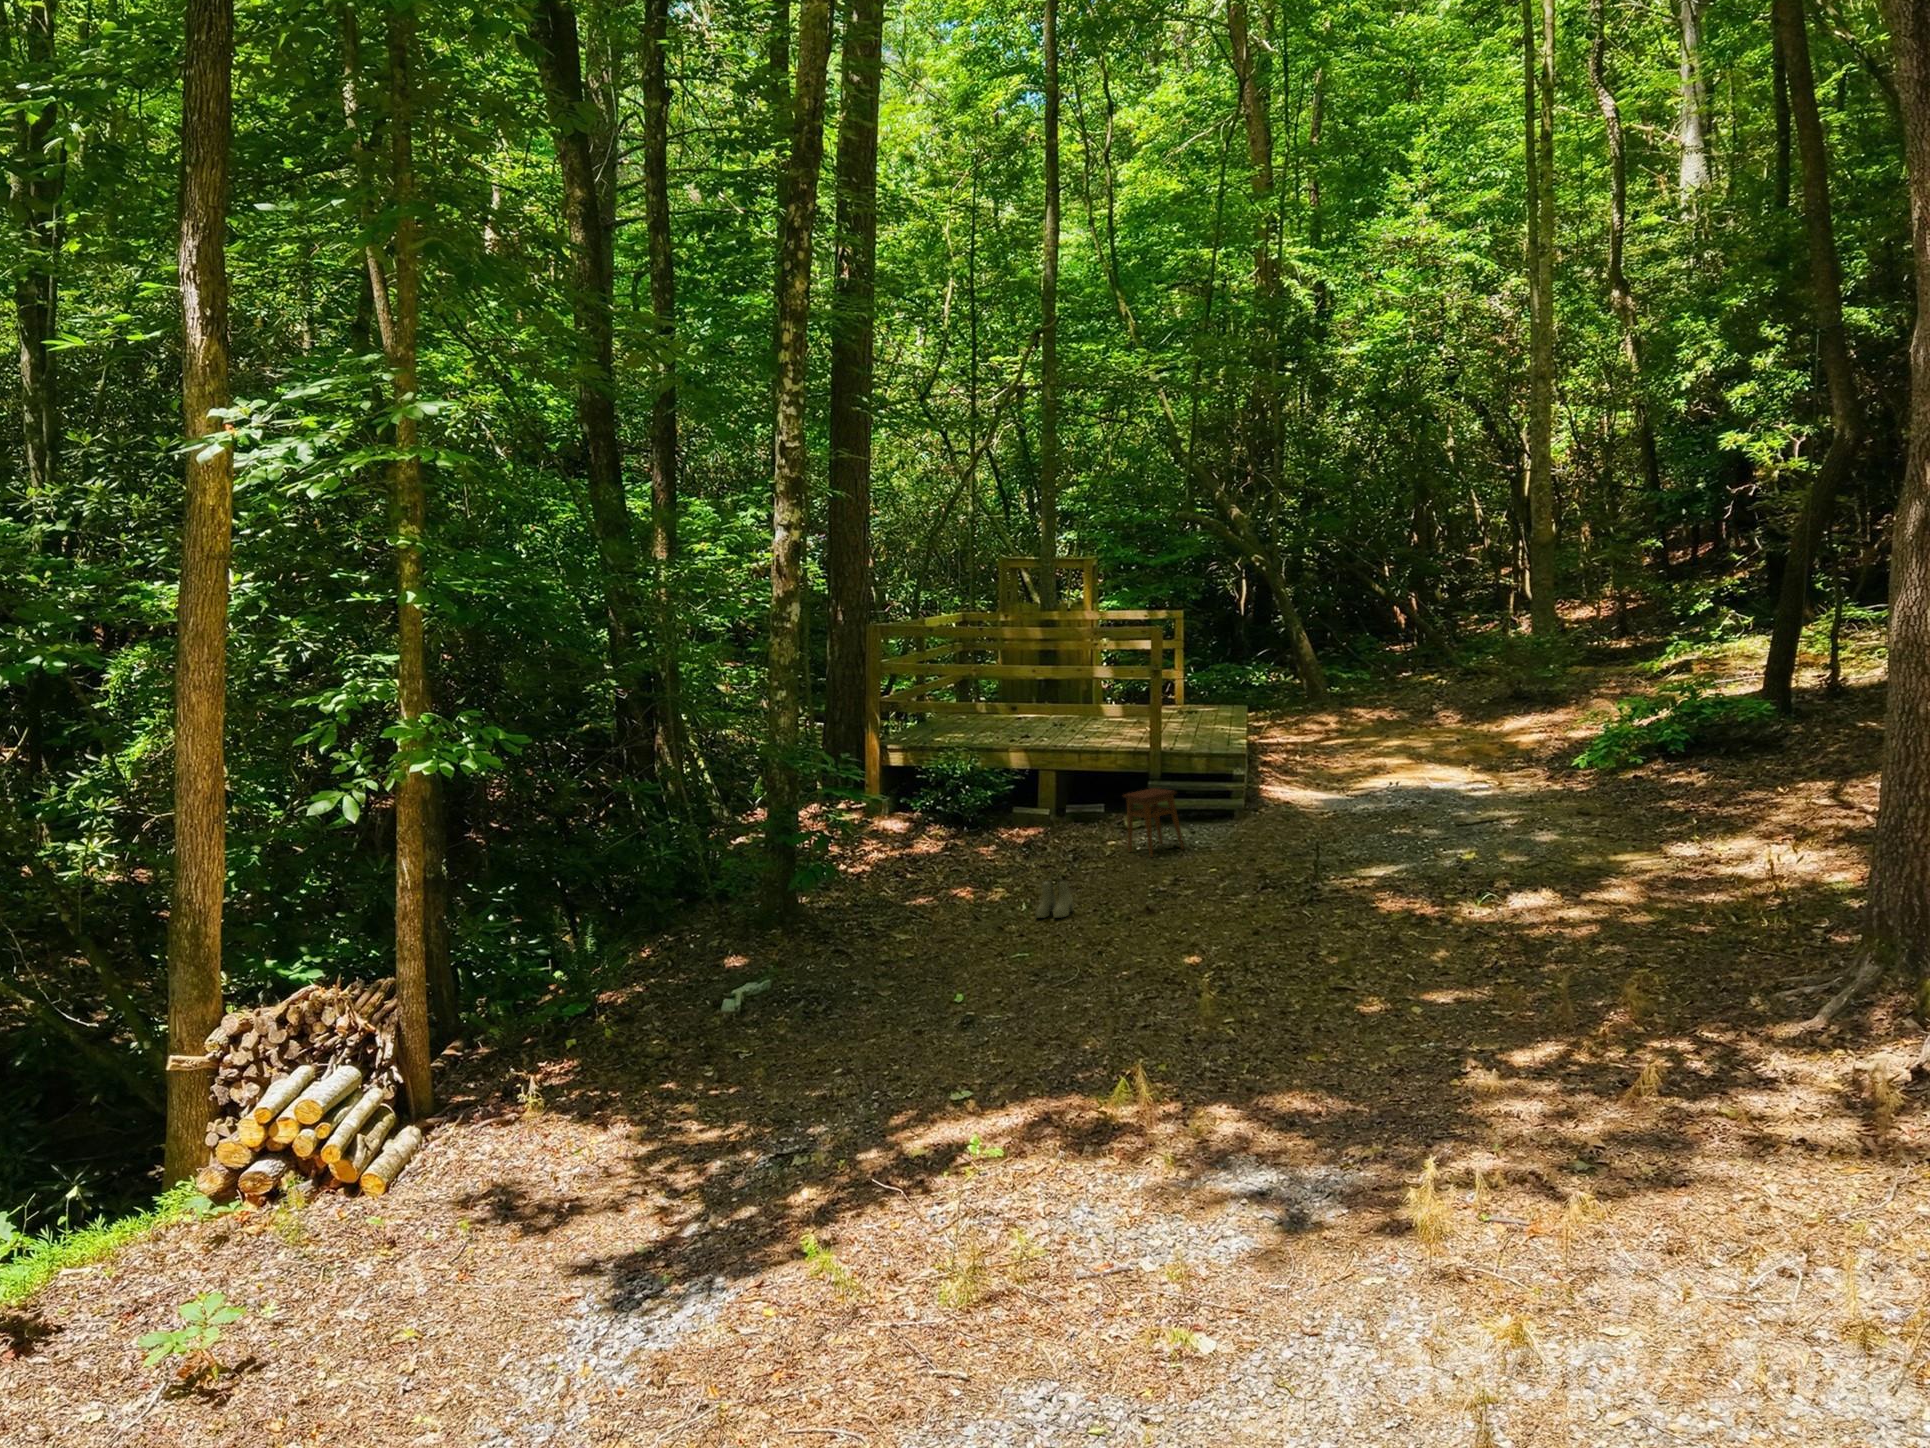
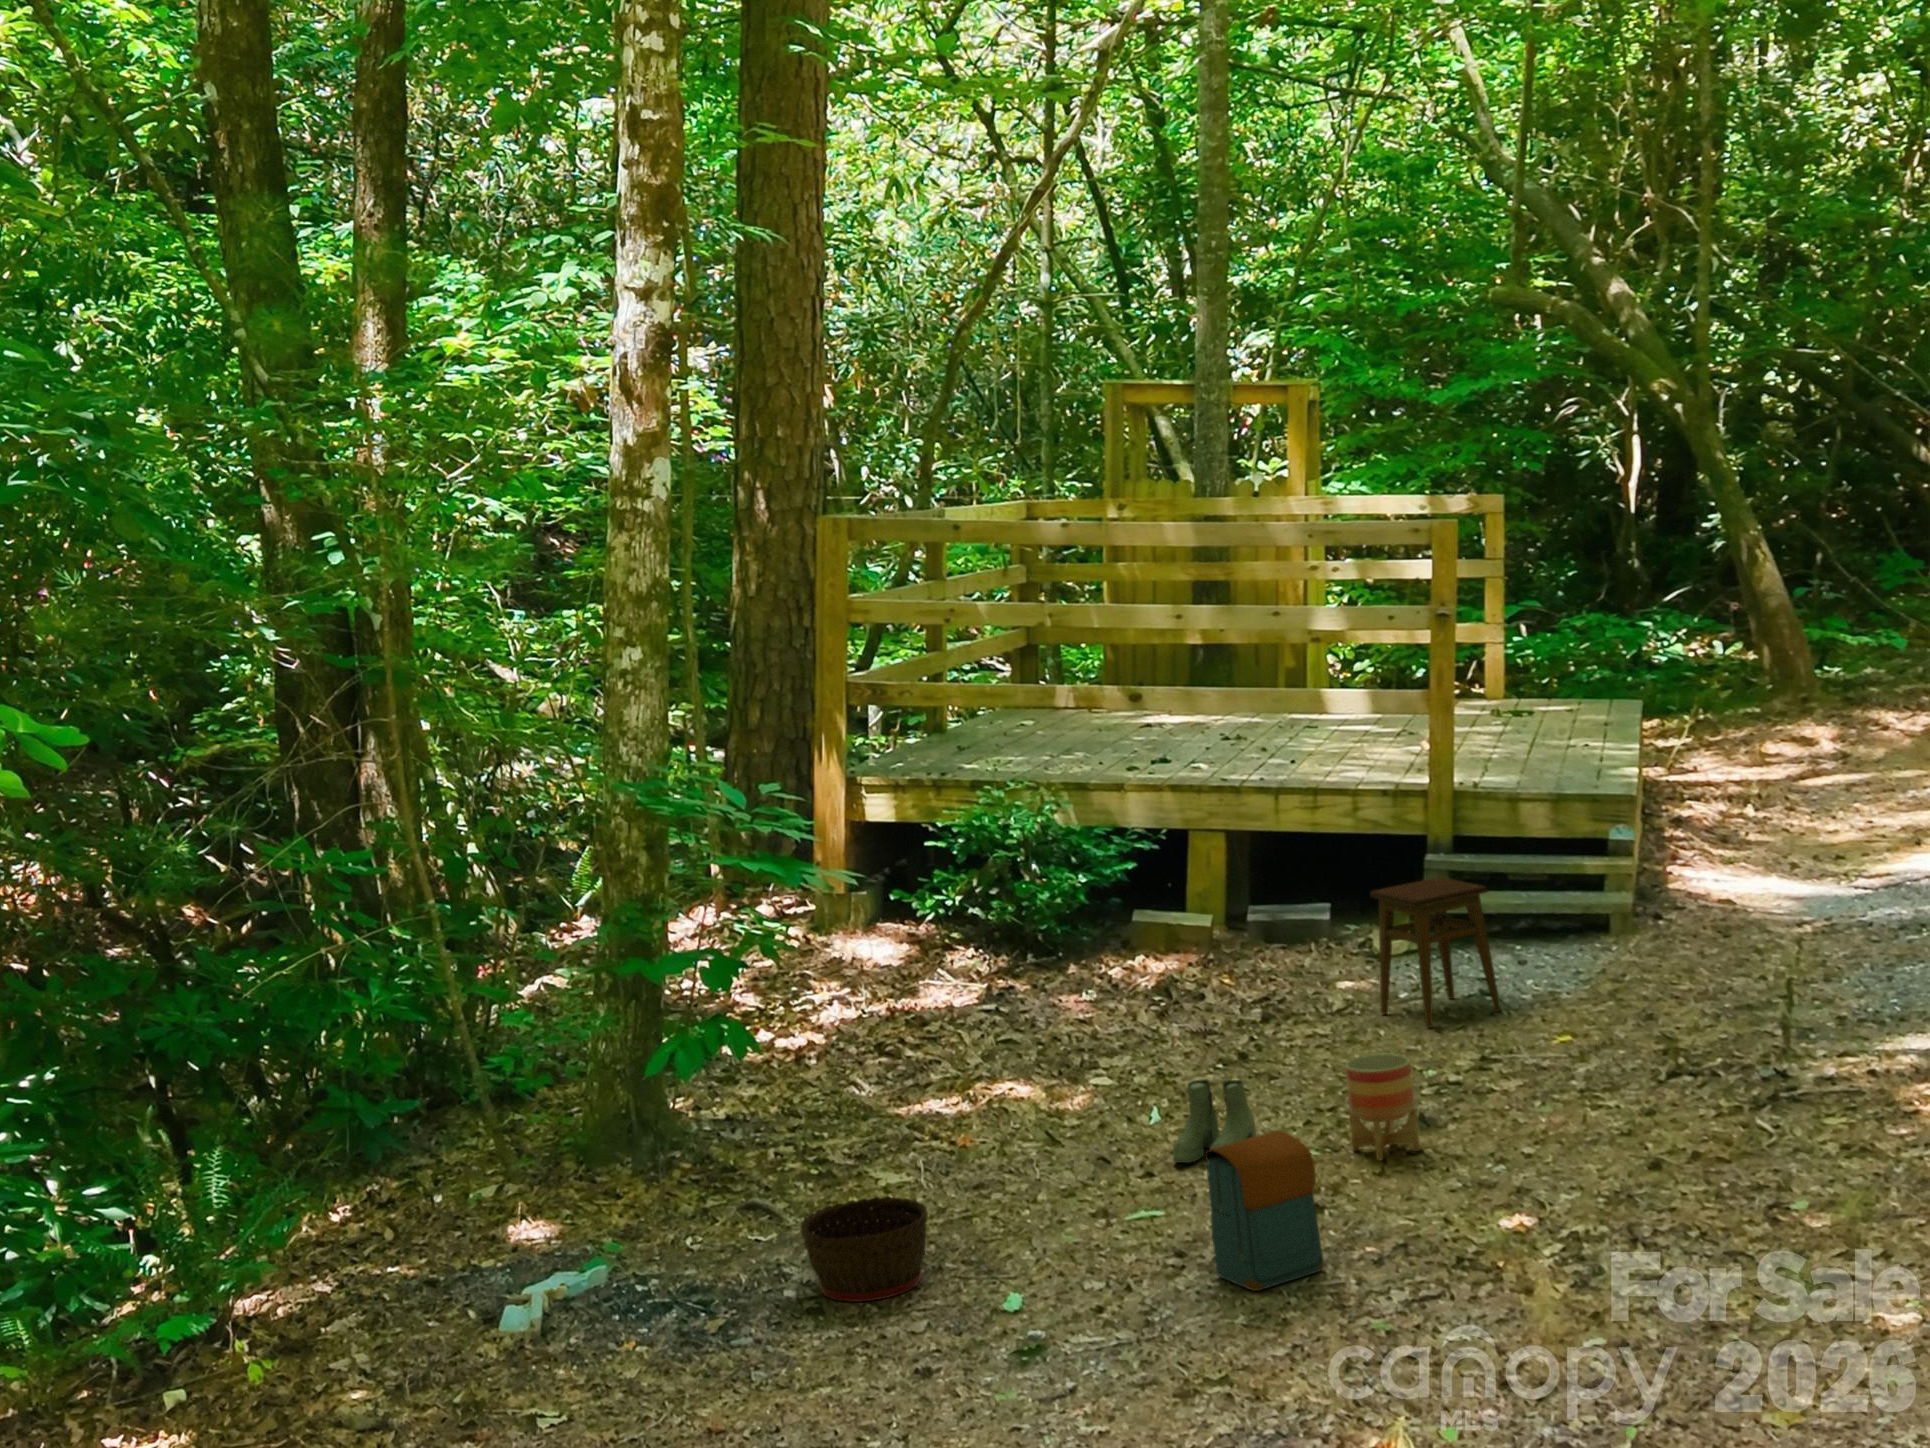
planter: none [1114,866,1149,914] -> present [1345,1054,1420,1161]
backpack: none [1052,898,1107,970] -> present [1204,1131,1324,1291]
basket: none [868,934,926,981] -> present [800,1197,928,1302]

